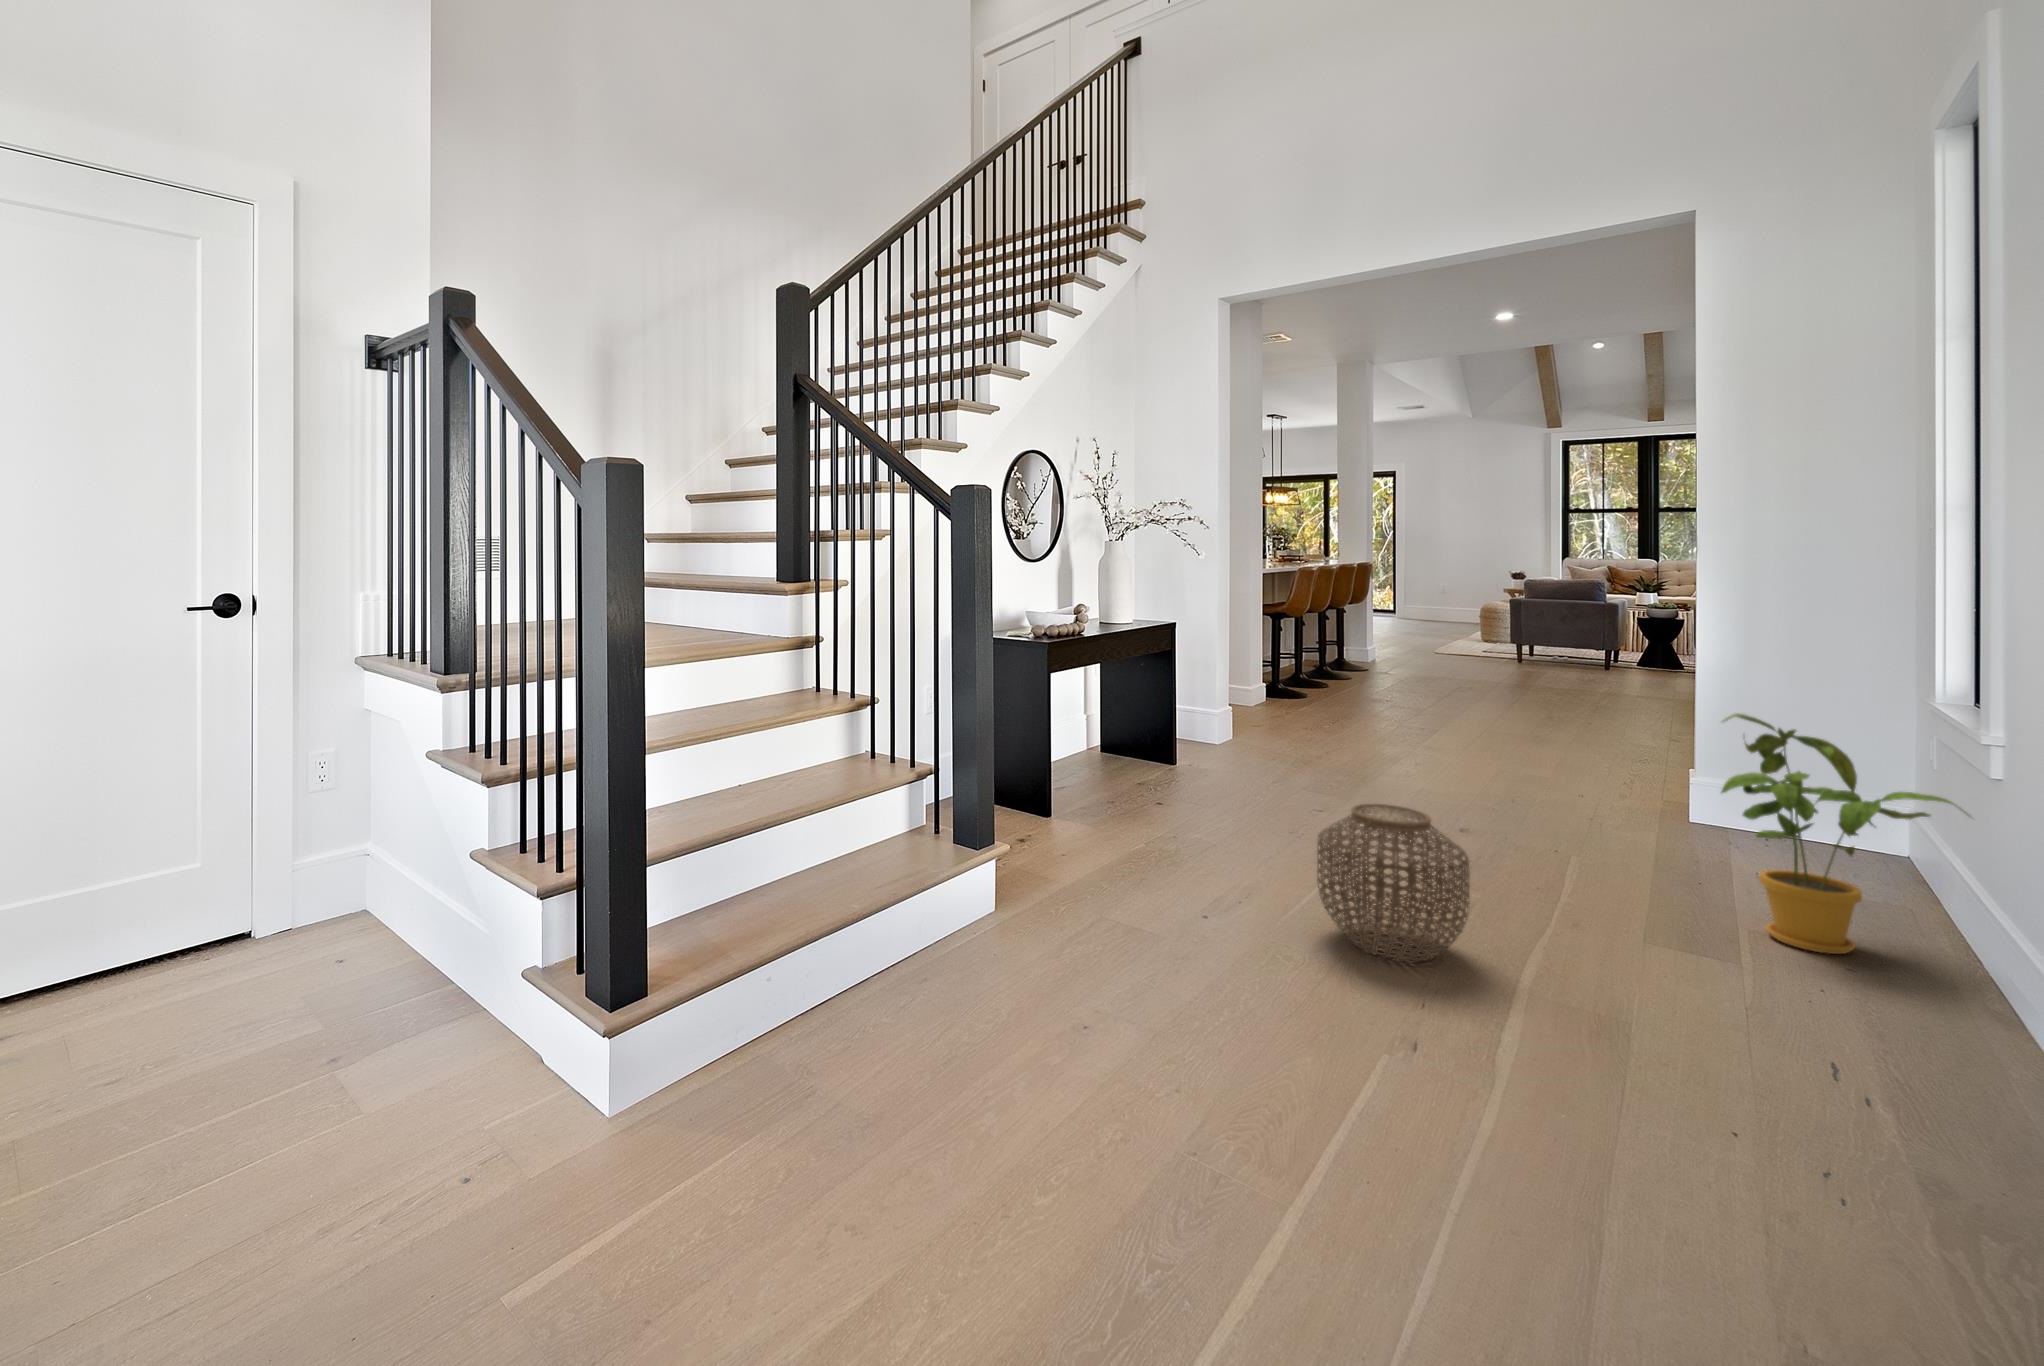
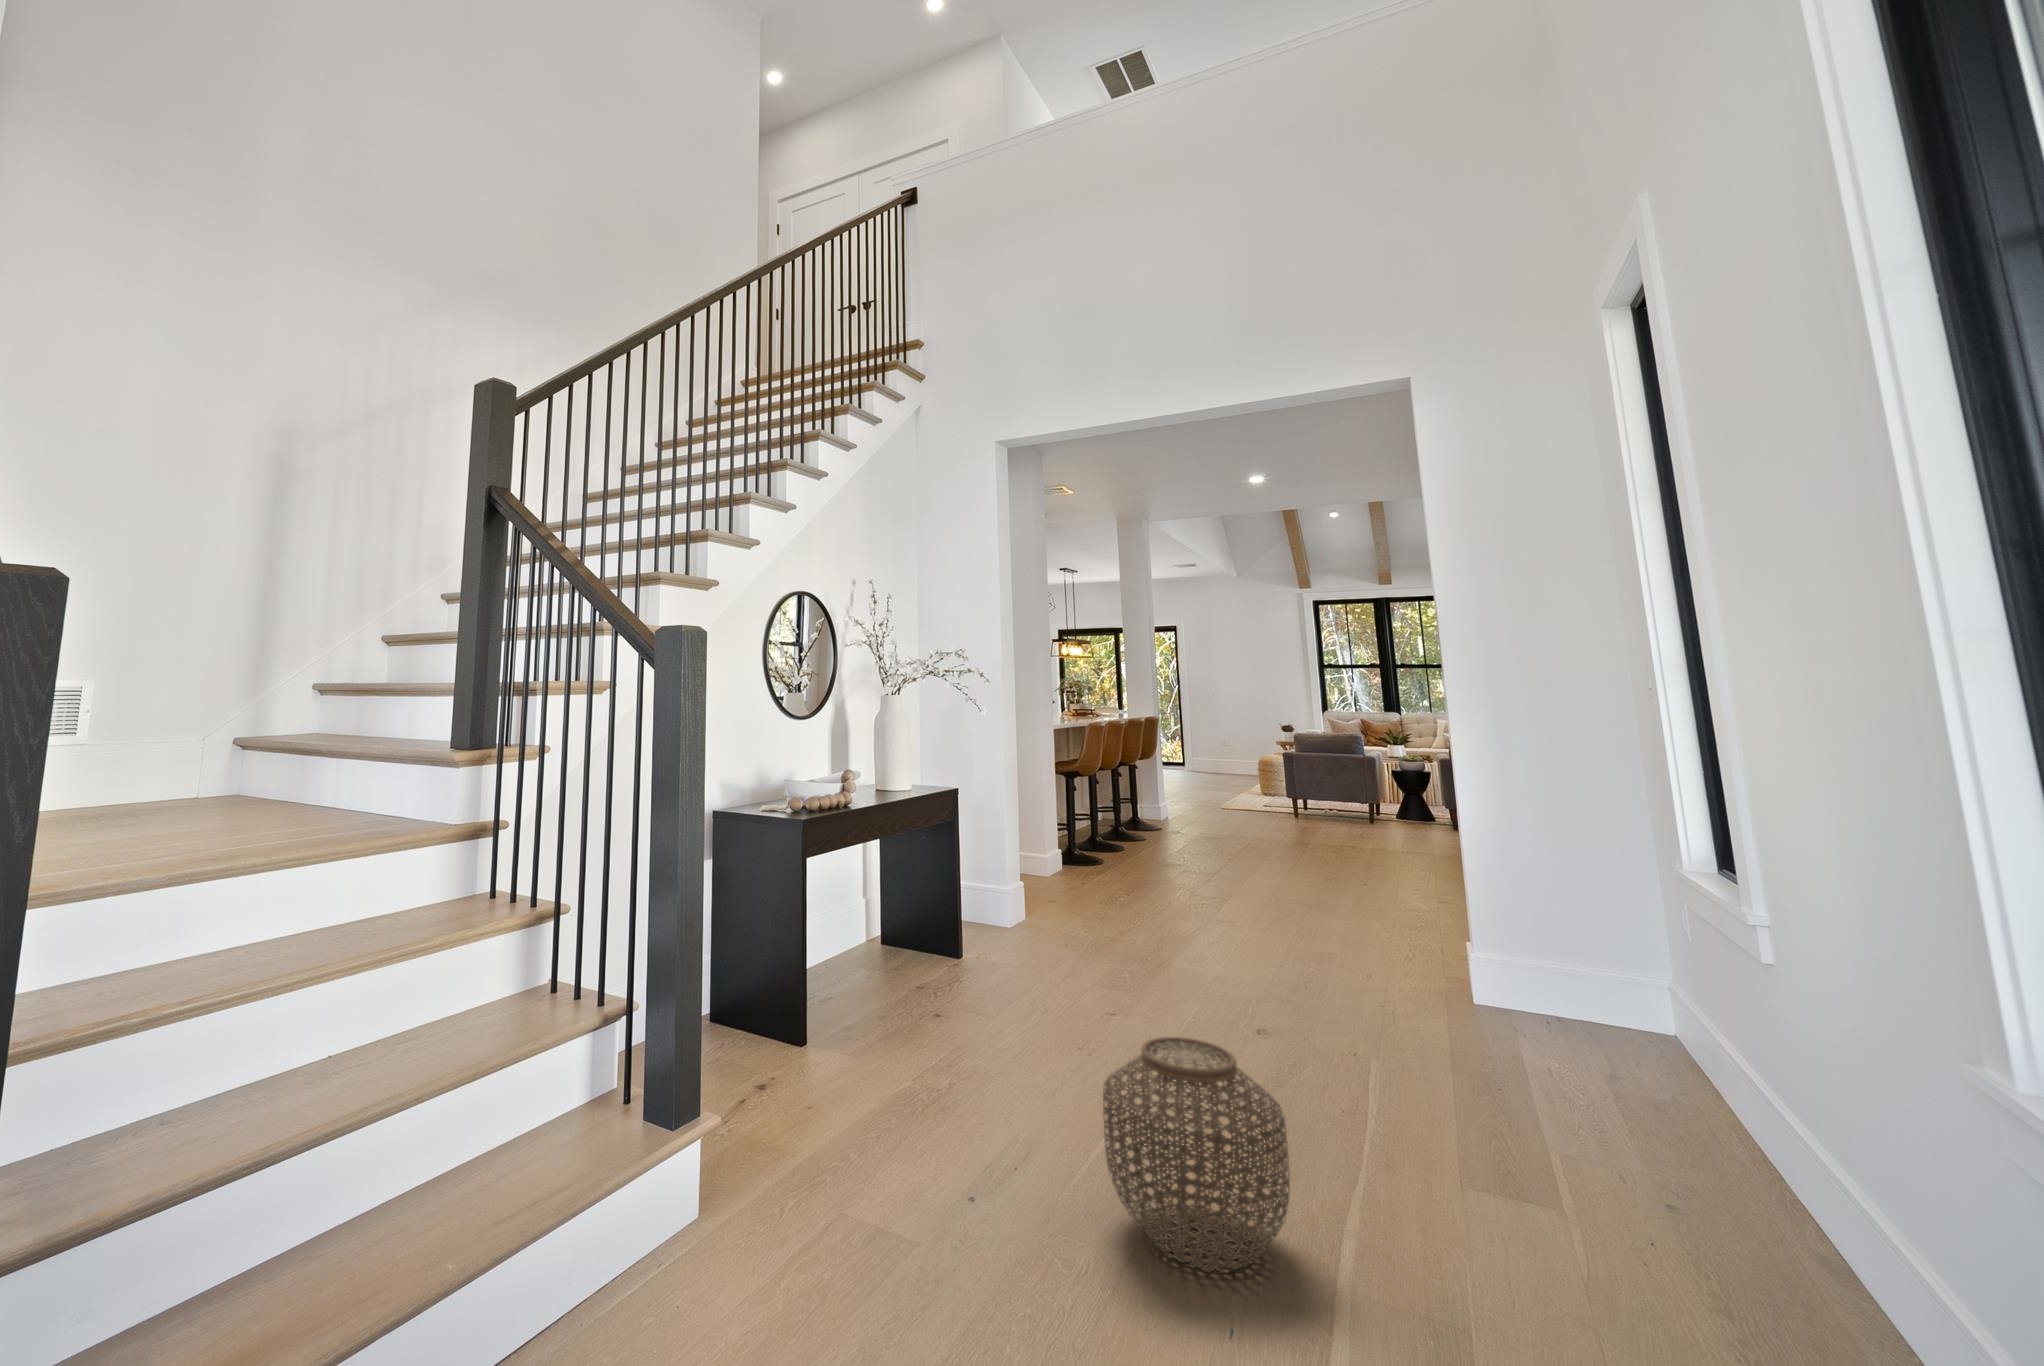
house plant: present [1722,713,1966,954] -> none [1527,897,1810,1205]

